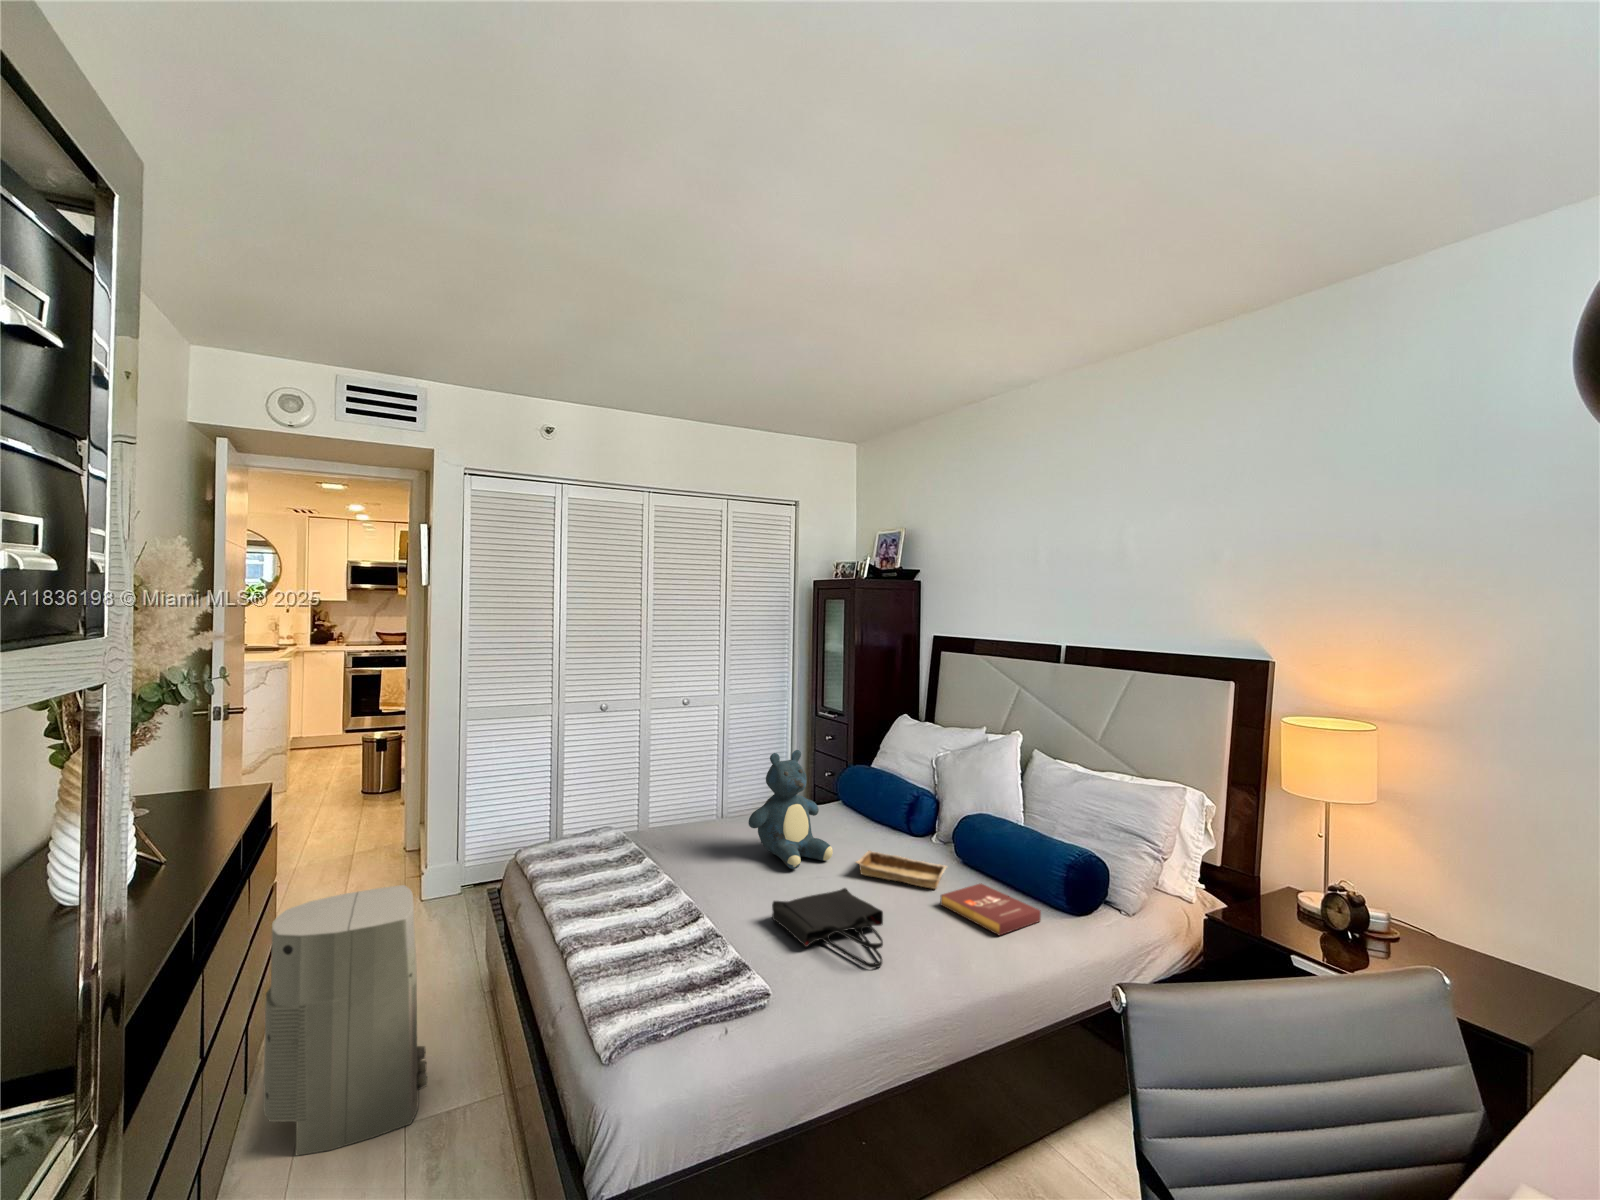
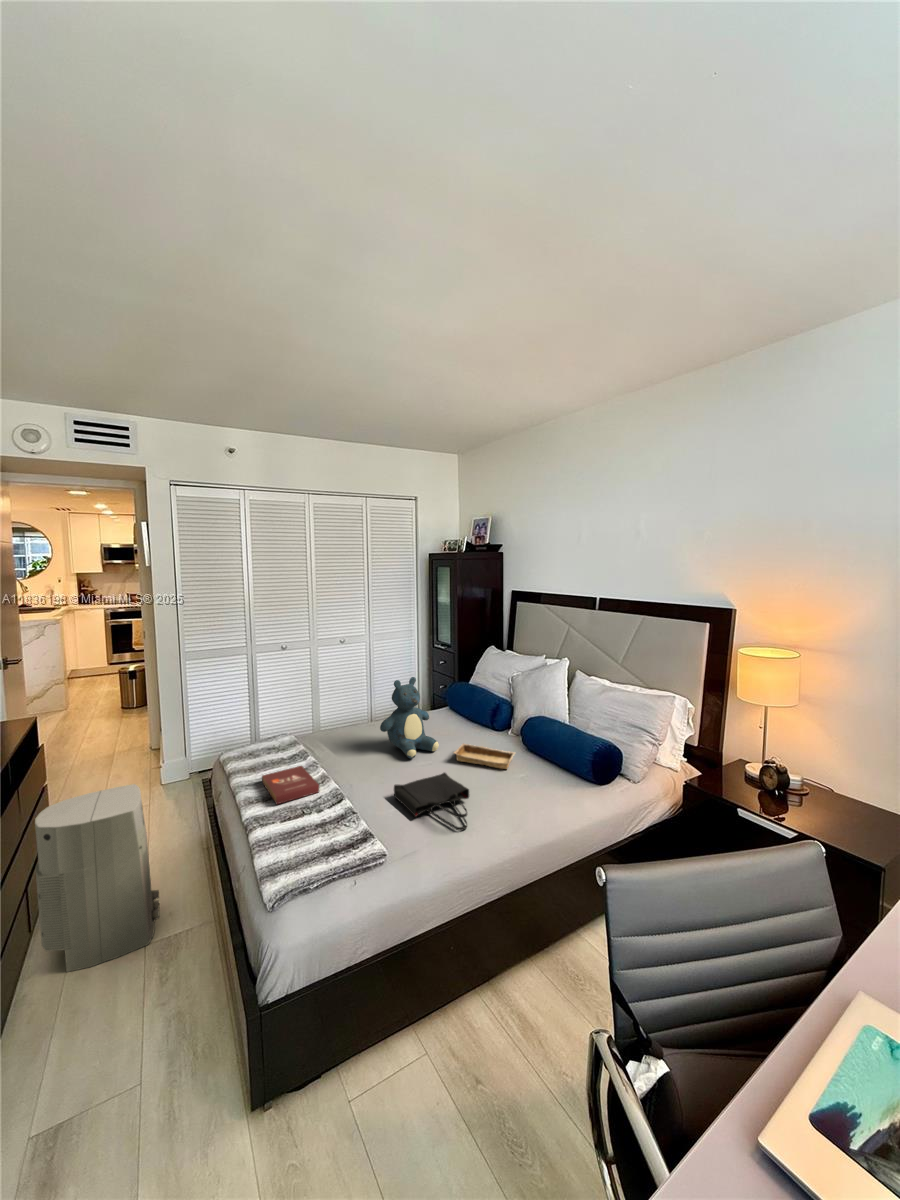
book: present [940,883,1041,935] -> present [262,766,319,804]

